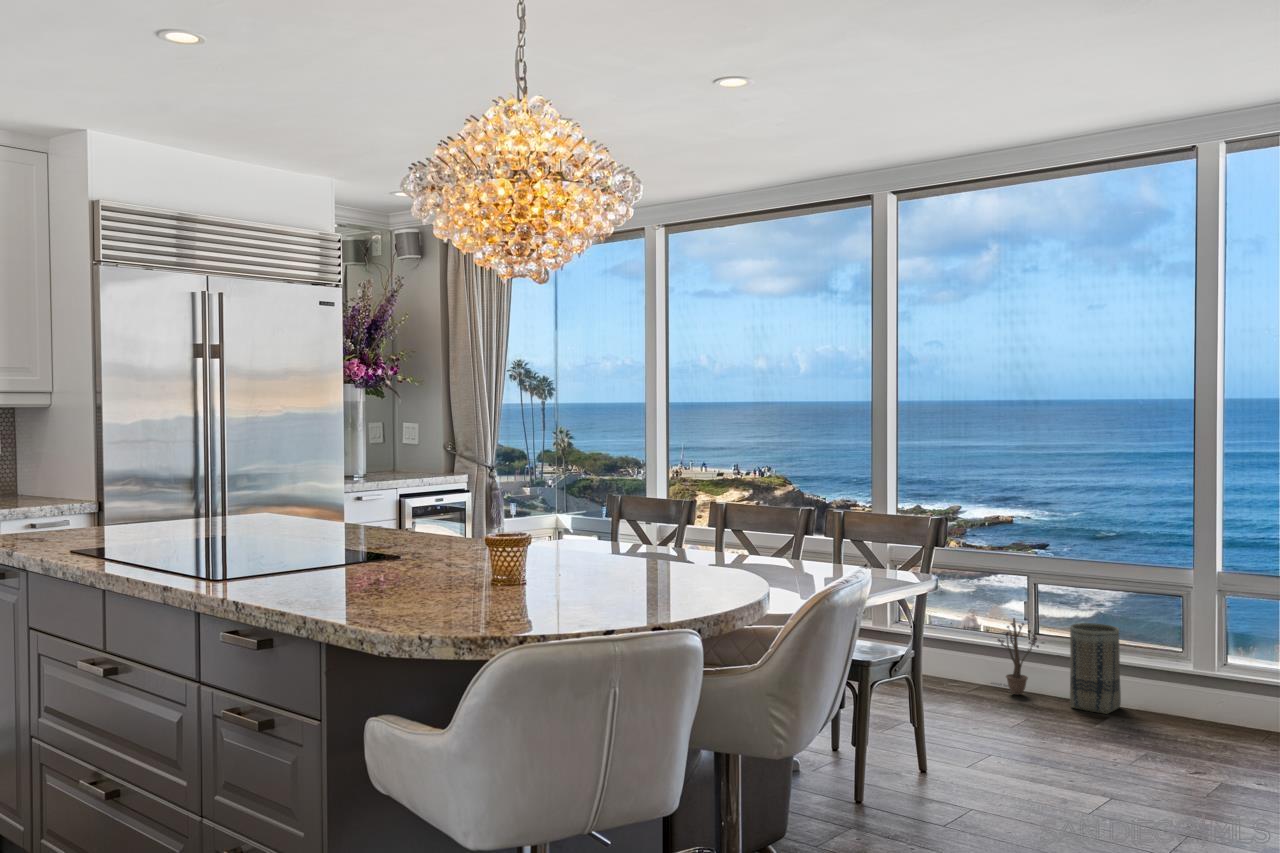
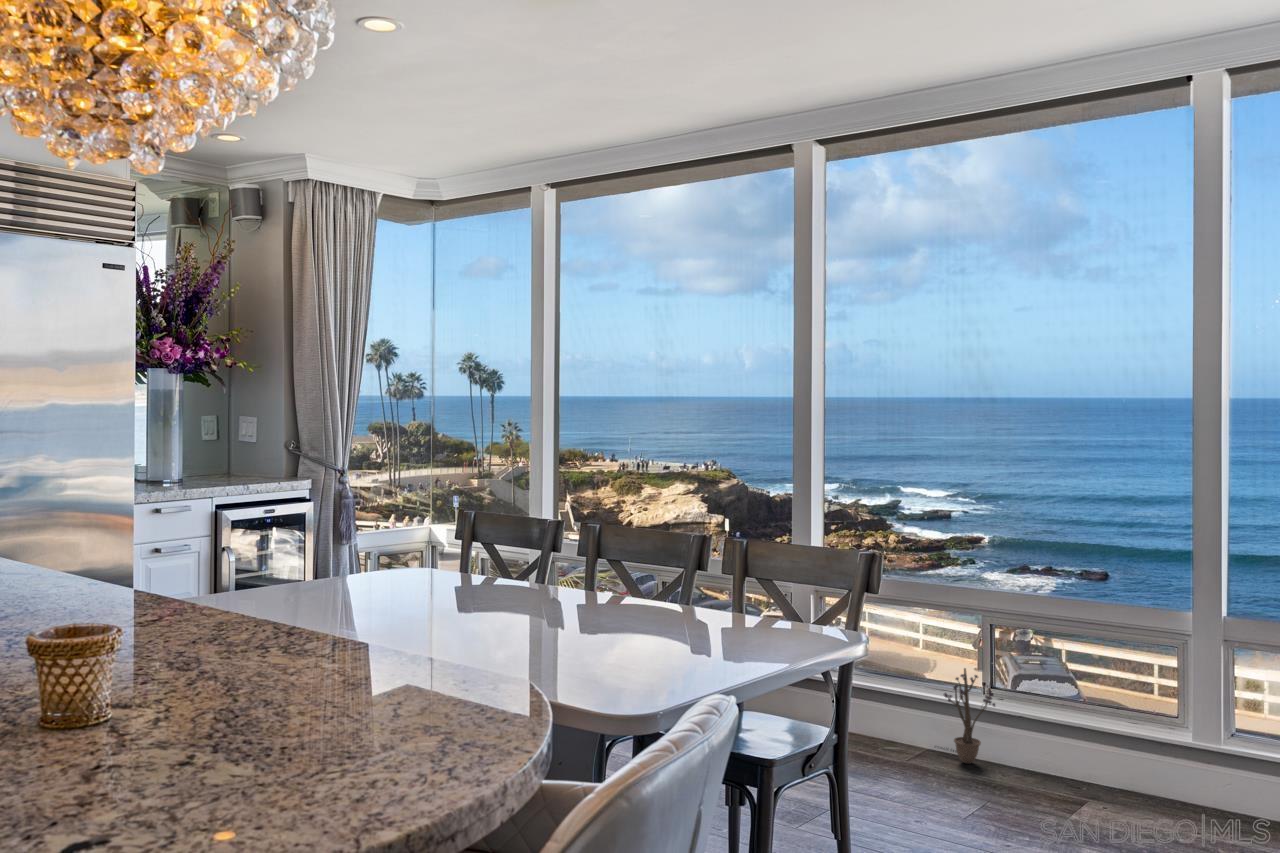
basket: present [1070,623,1121,714] -> none [1034,677,1096,794]

